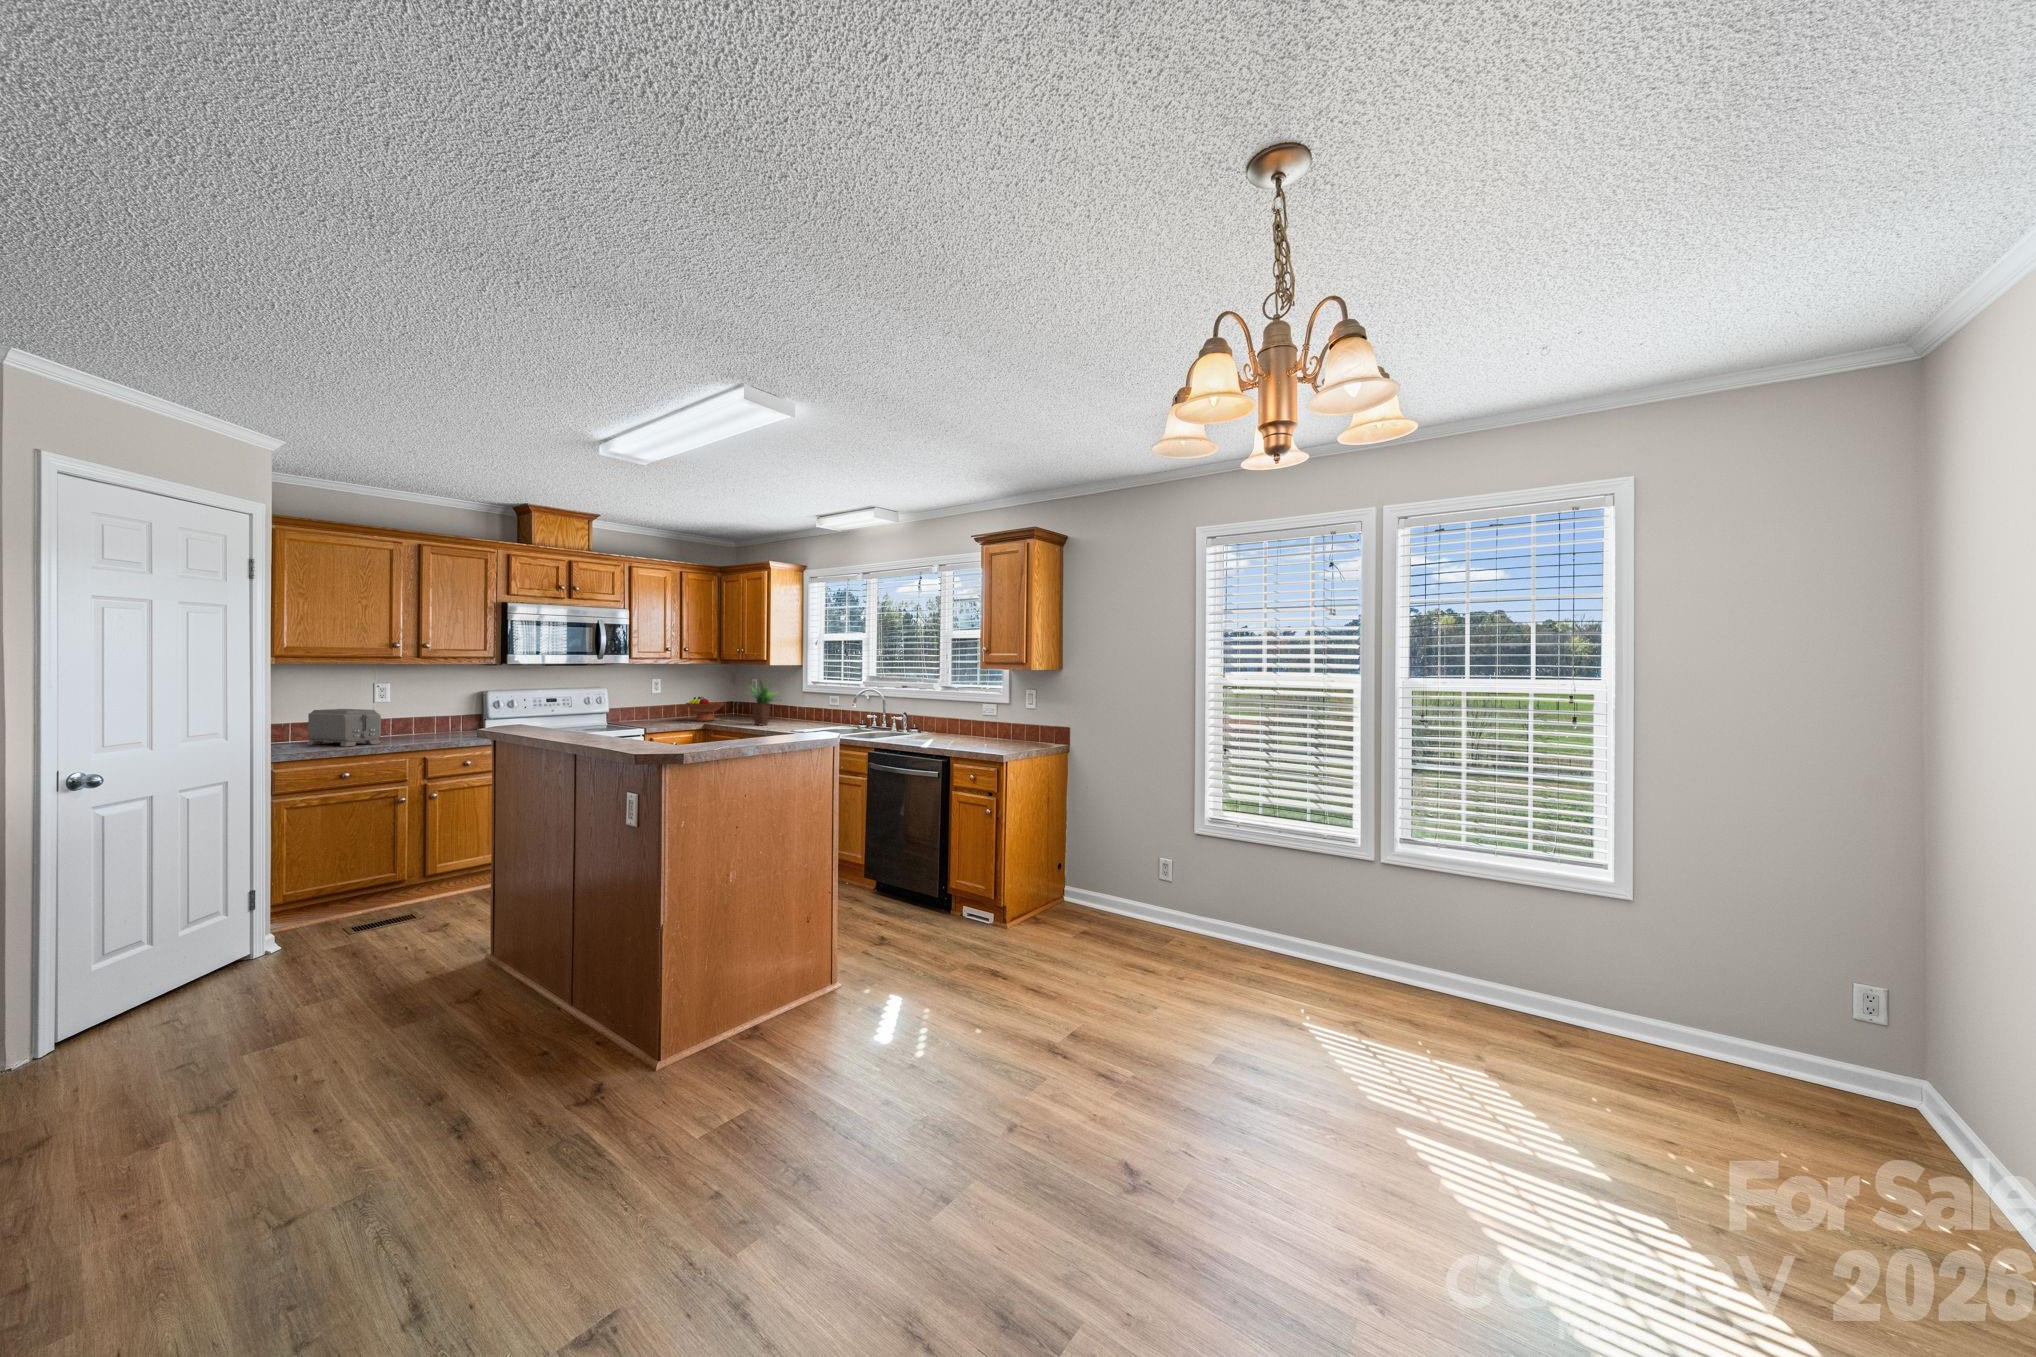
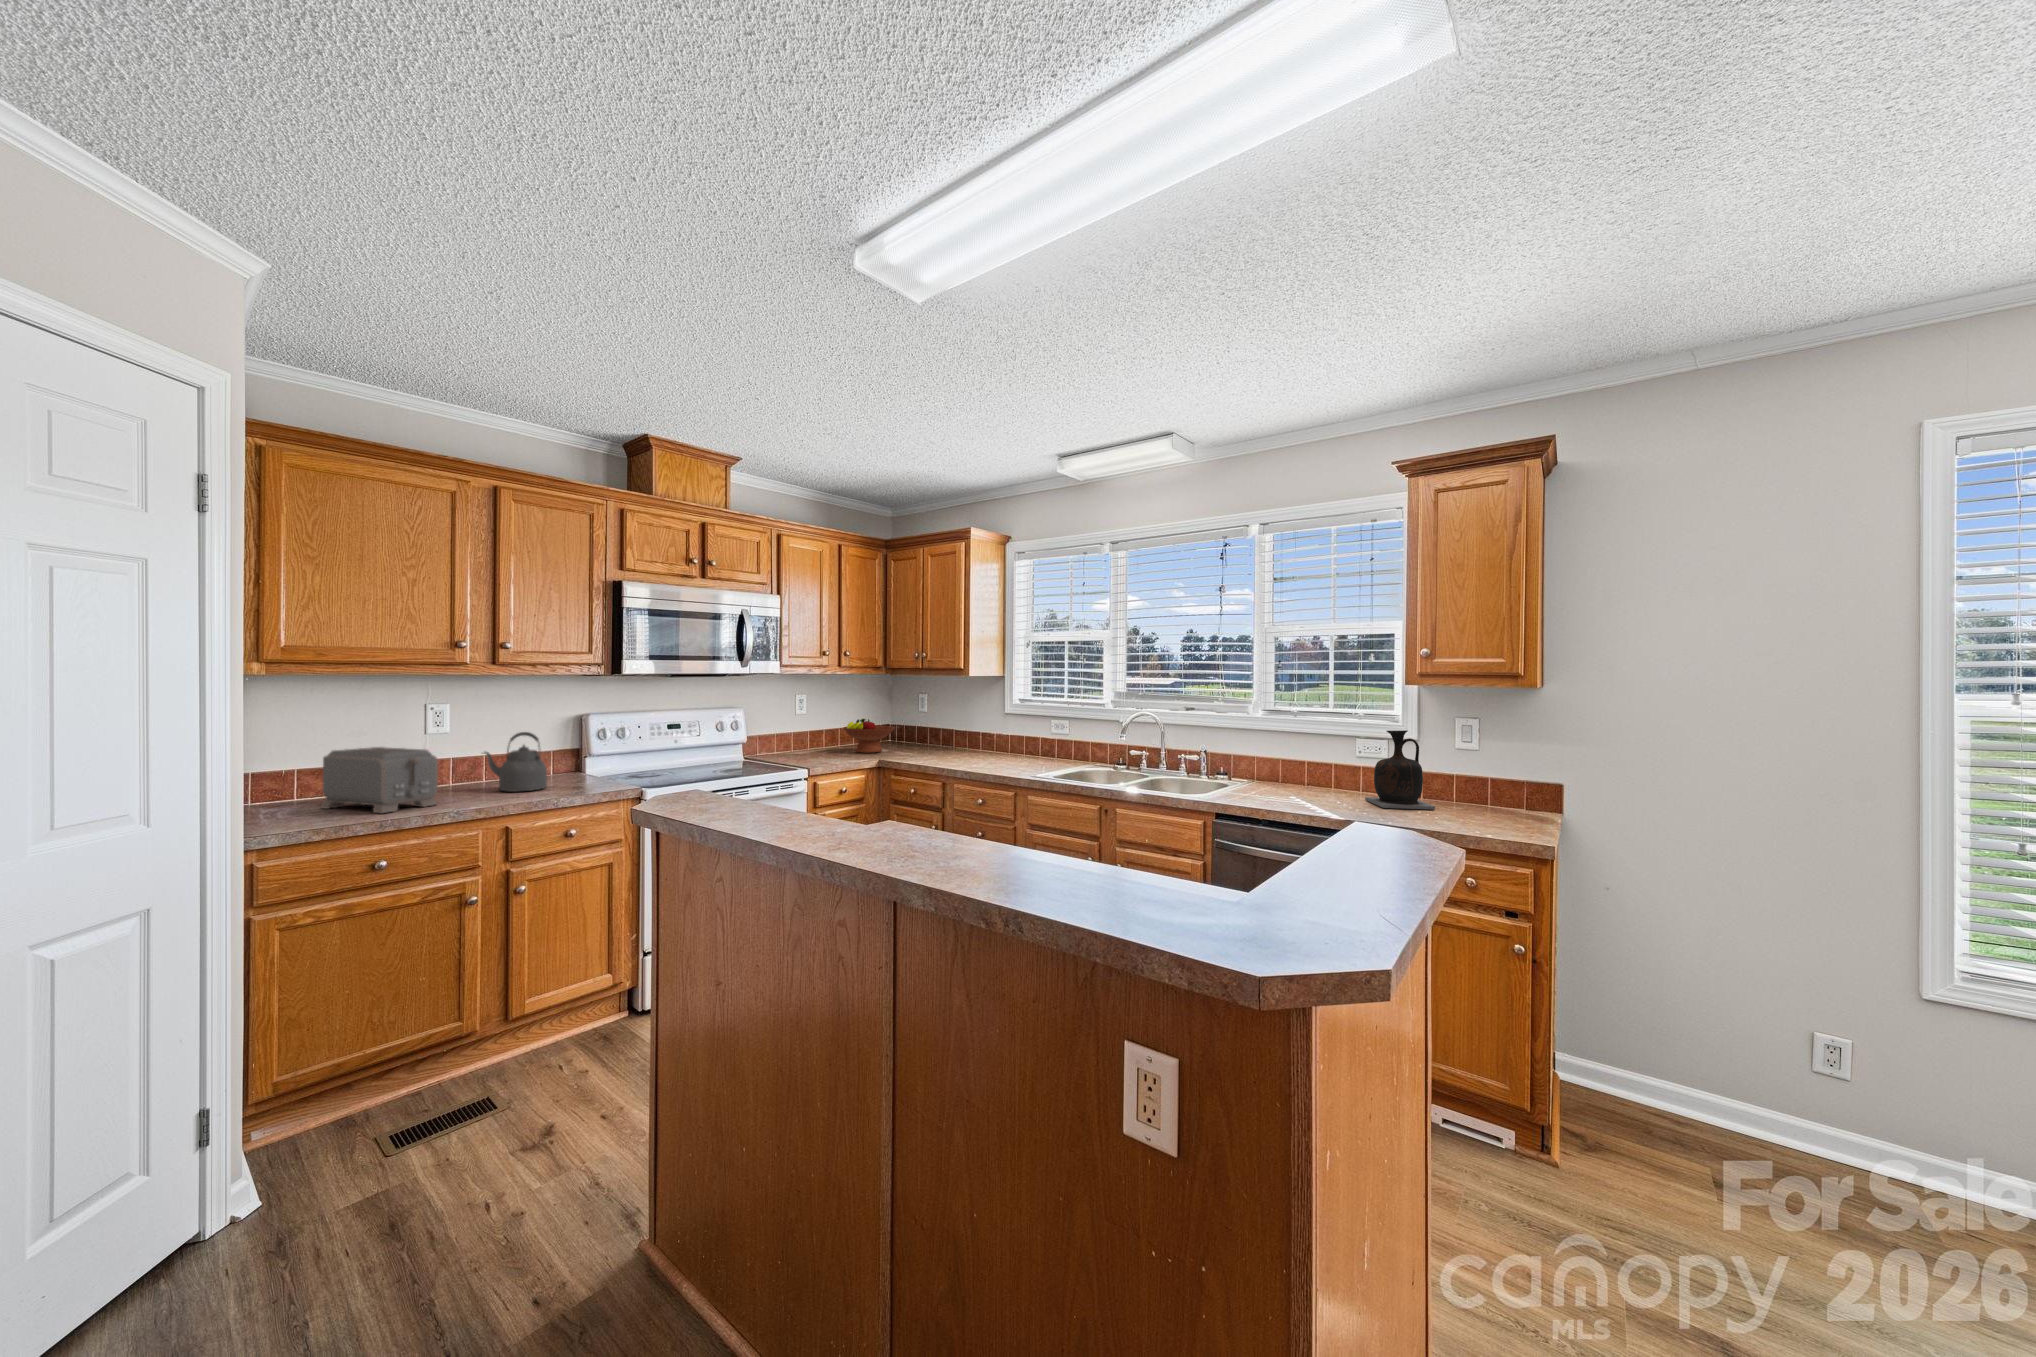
potted plant: present [747,680,781,725] -> none [936,691,994,762]
vase: none [973,698,1005,745] -> present [1365,730,1435,810]
kettle: none [410,701,455,738] -> present [484,732,547,792]

